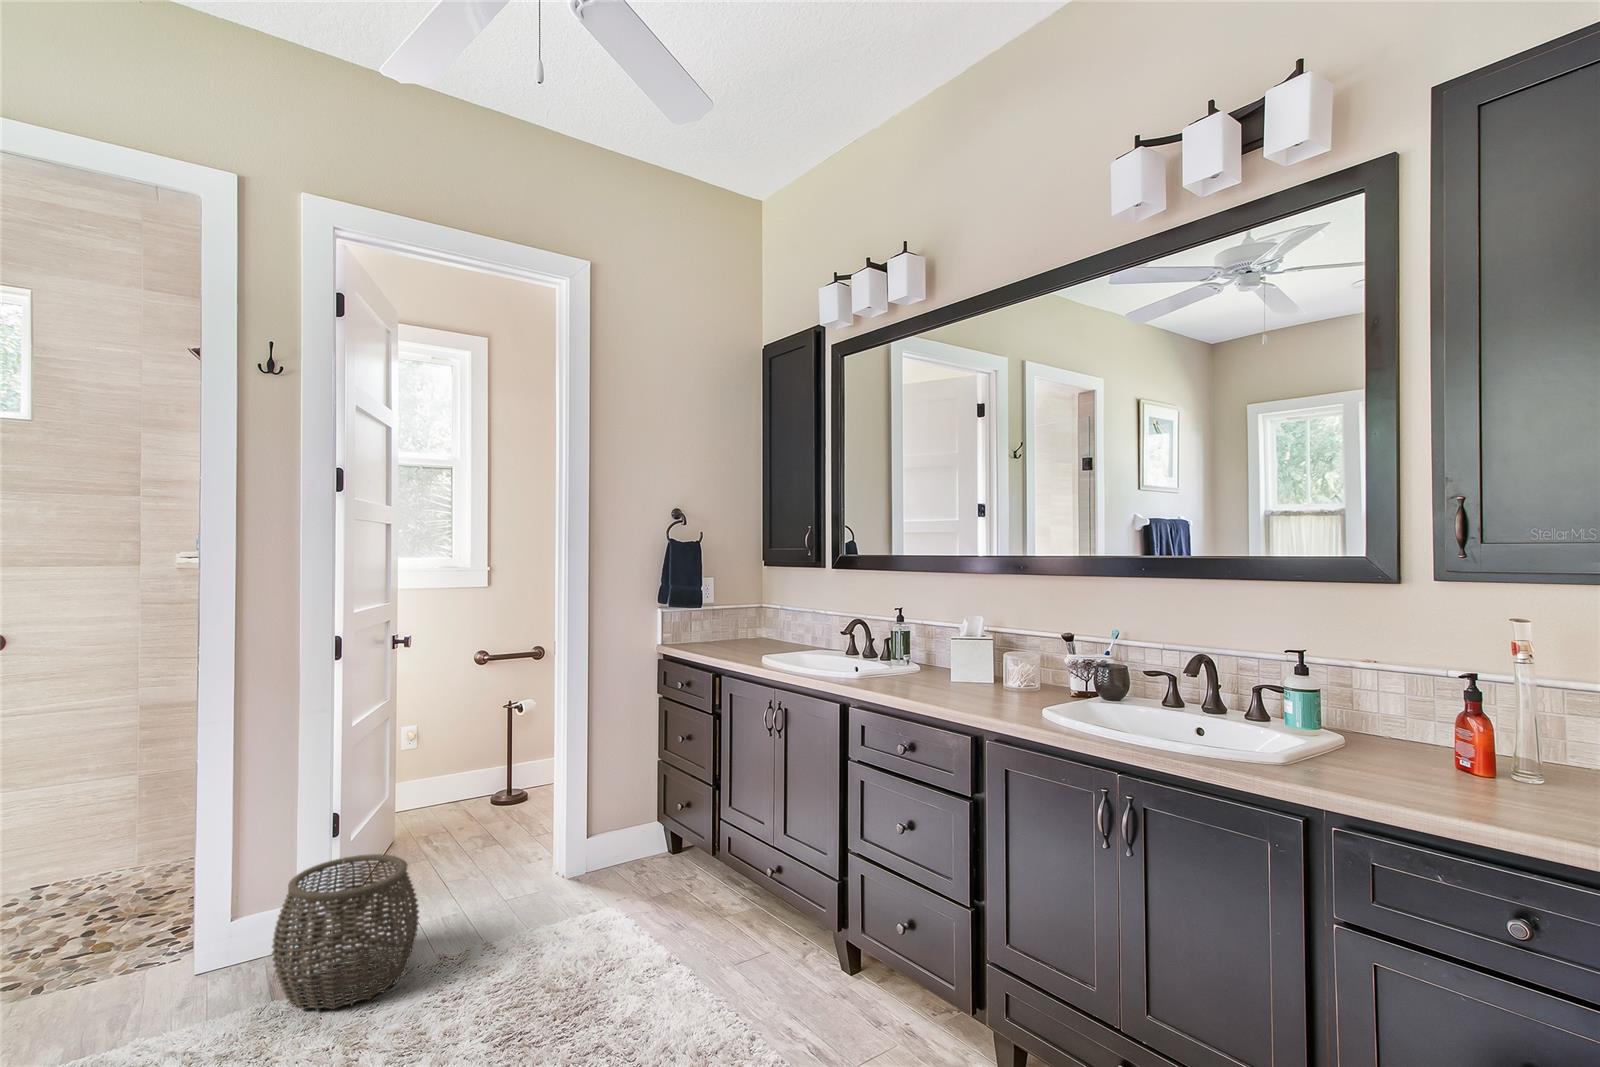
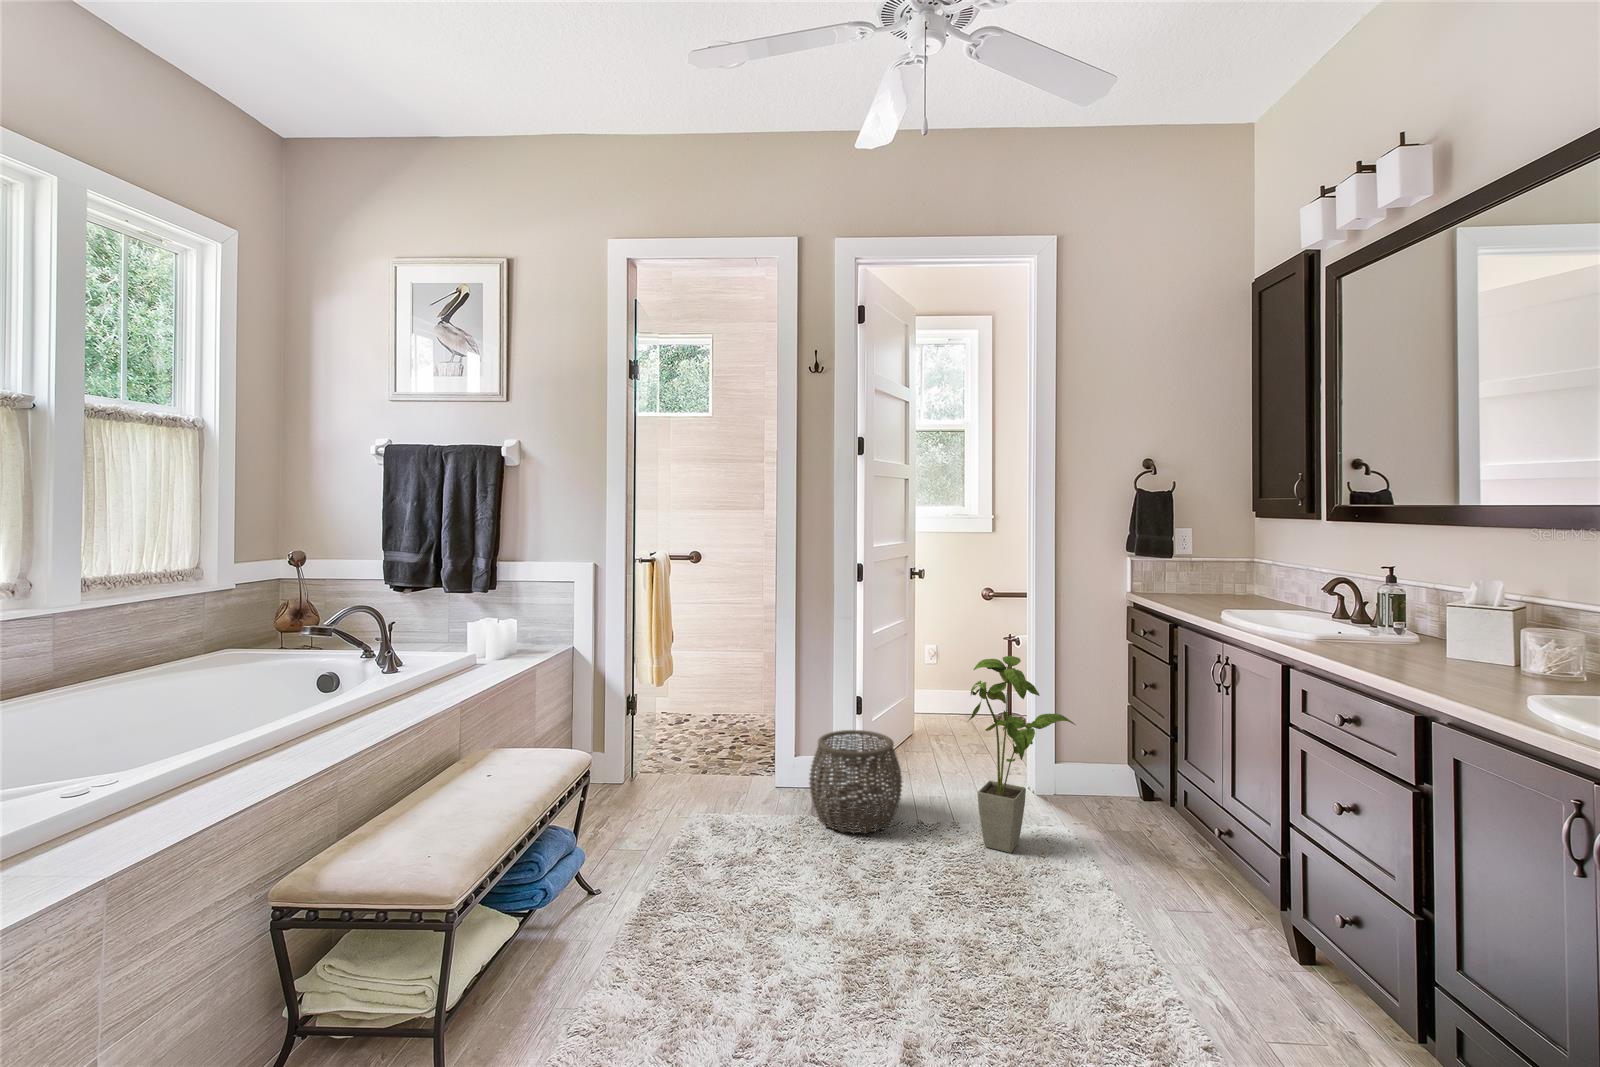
house plant: none [512,727,634,962] -> present [968,656,1075,853]

